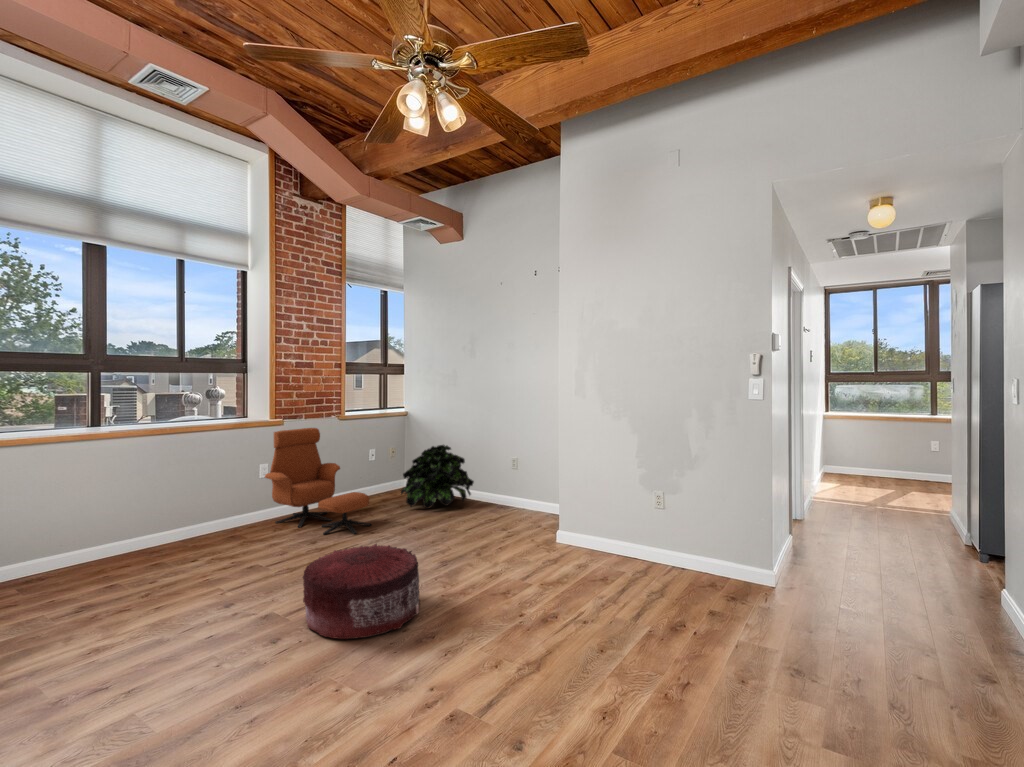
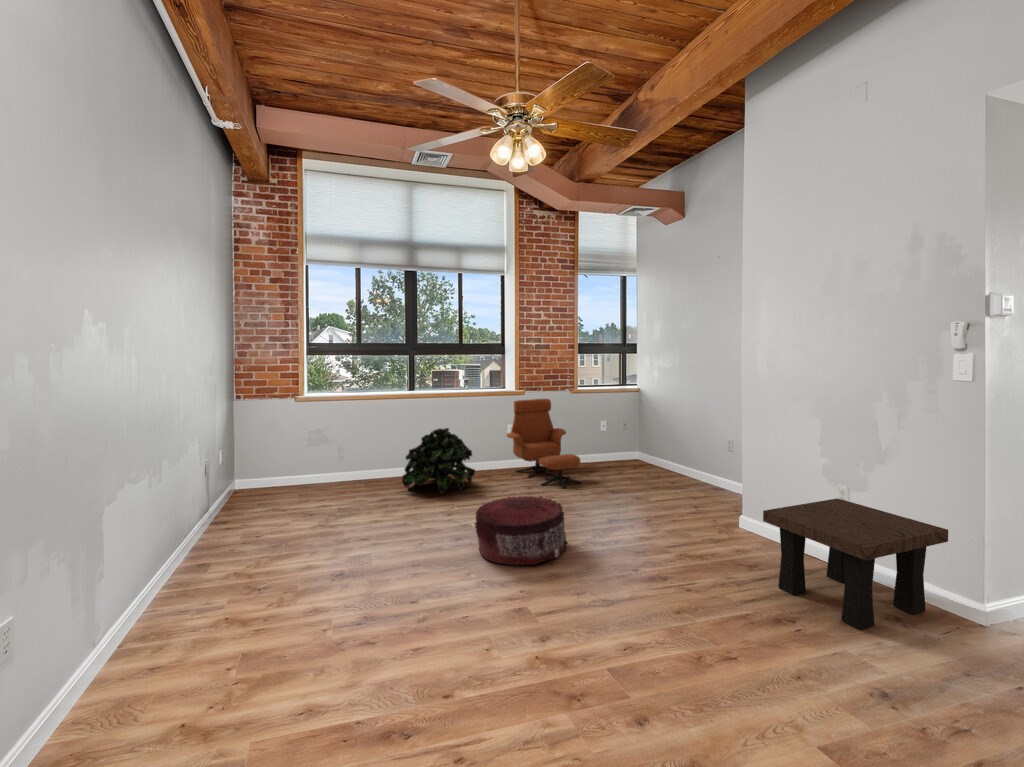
potted plant: present [401,445,474,509] -> present [402,428,475,493]
side table: none [621,502,747,612] -> present [763,498,948,630]

